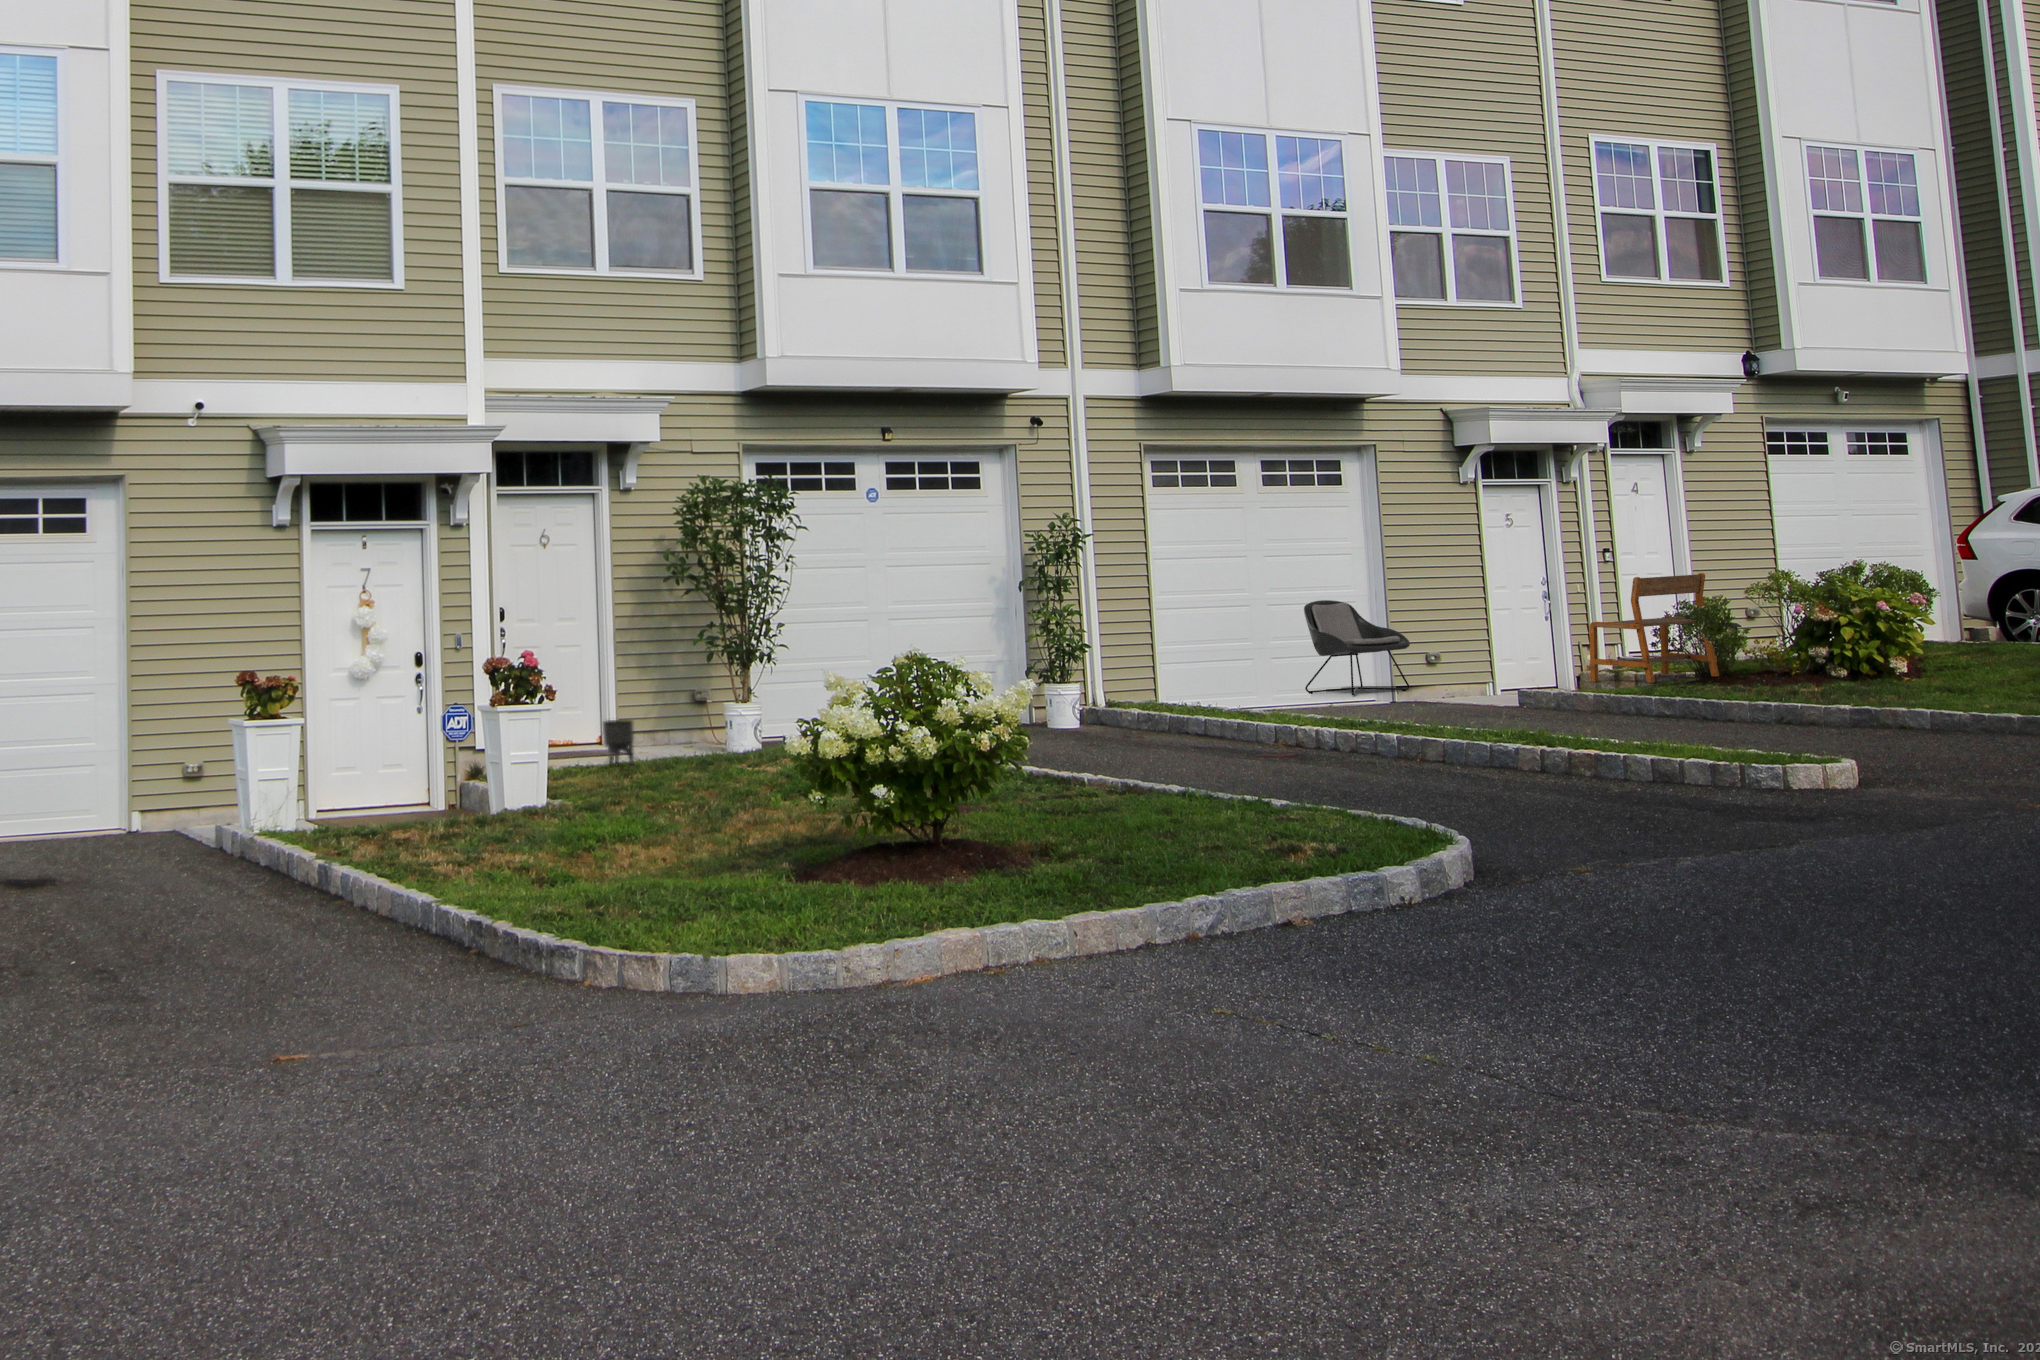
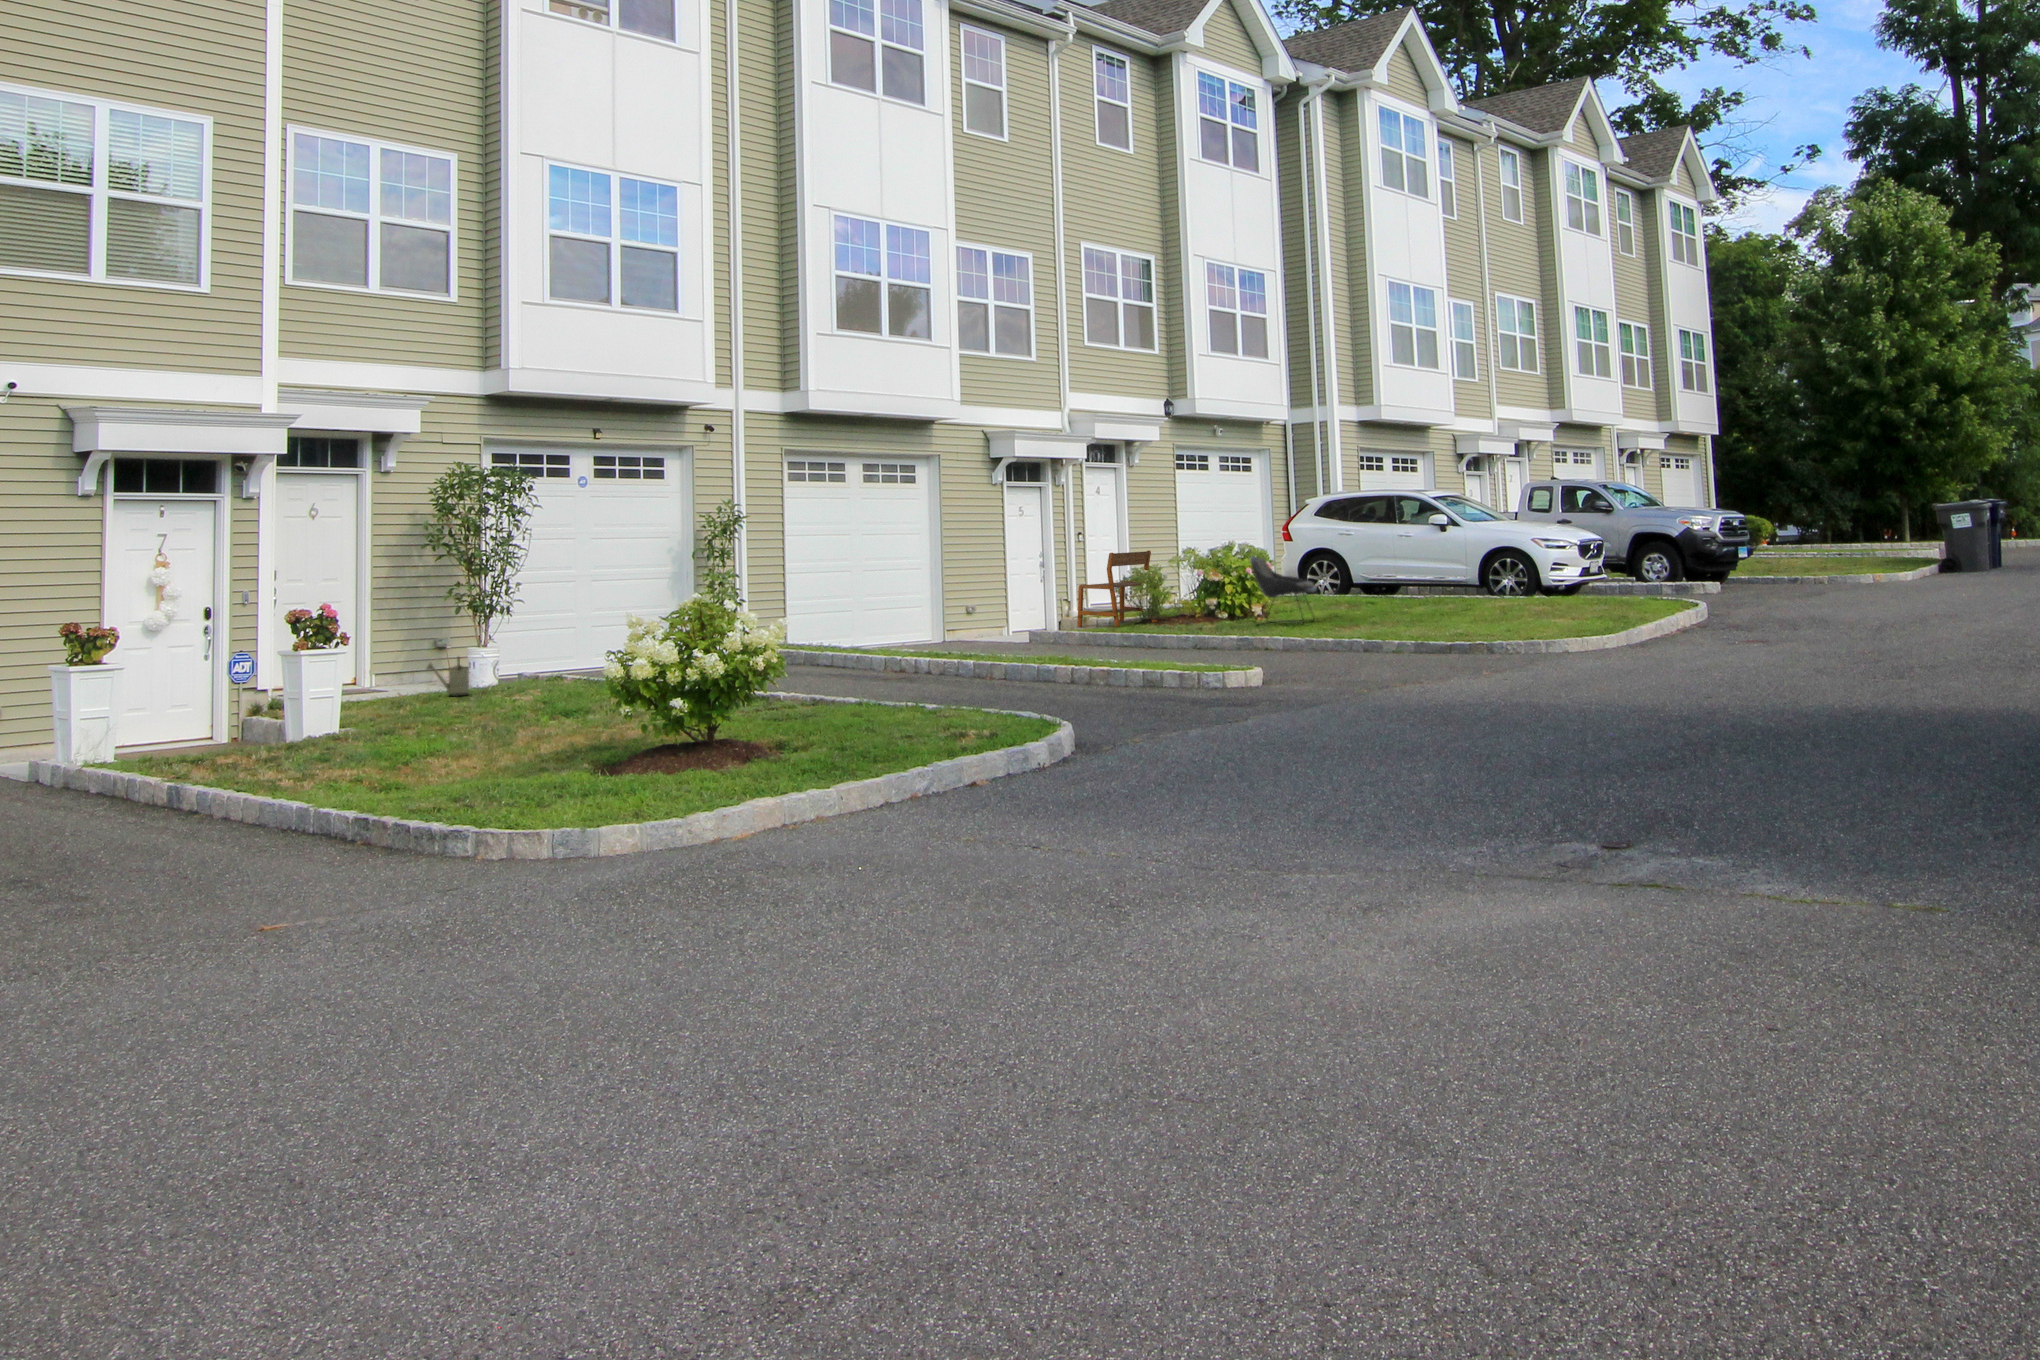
lounge chair: present [1304,600,1410,695] -> present [1250,556,1317,625]
watering can: none [678,711,734,760] -> present [427,658,469,696]
planter: present [603,720,634,765] -> none [361,665,388,704]

